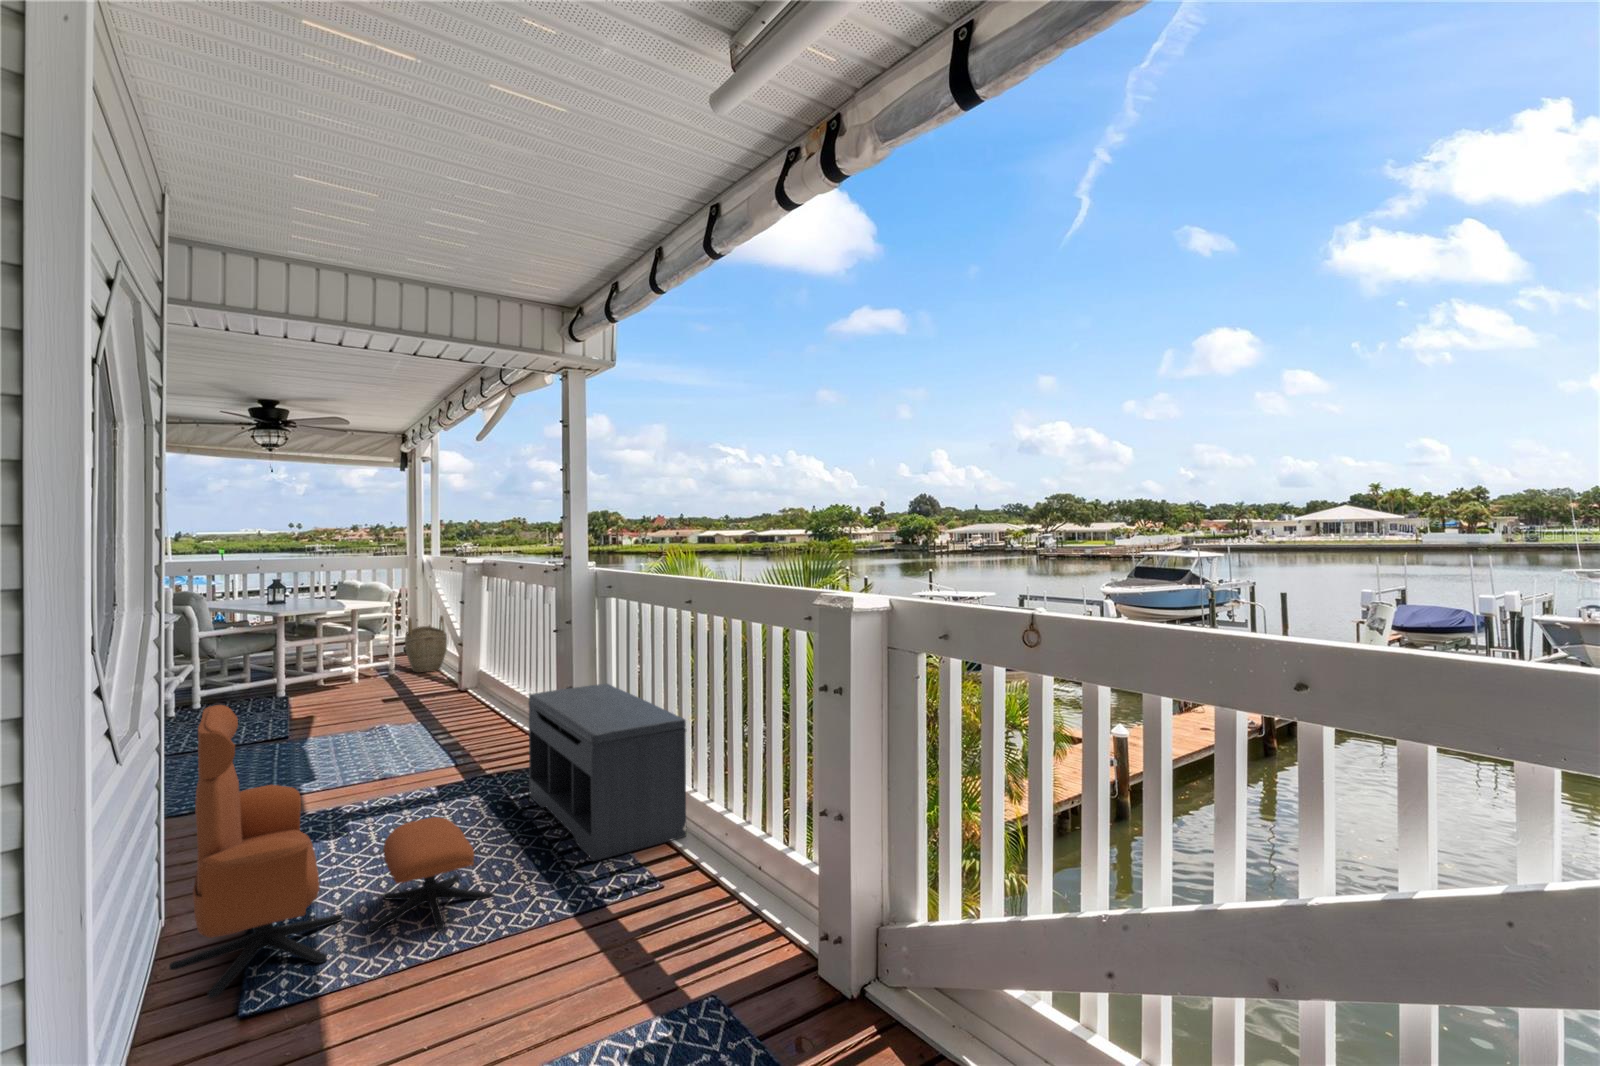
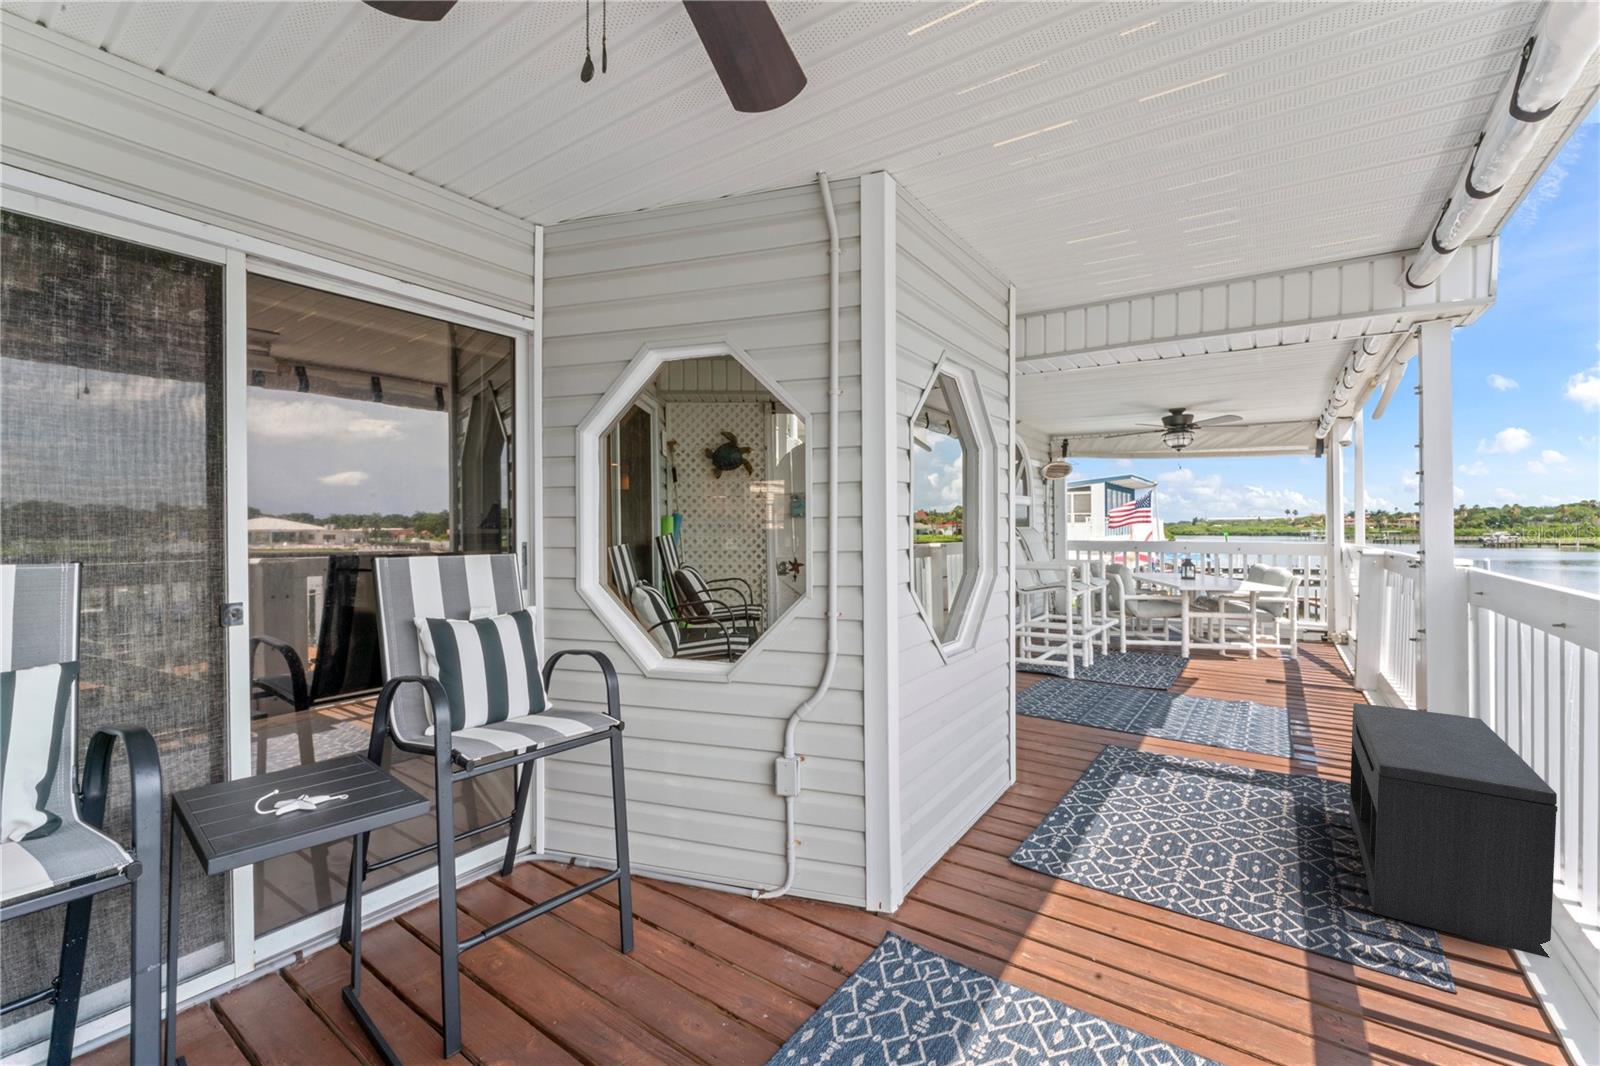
woven basket: present [405,616,447,673] -> none [1308,605,1357,665]
lounge chair: present [169,705,494,998] -> none [996,640,1238,888]

